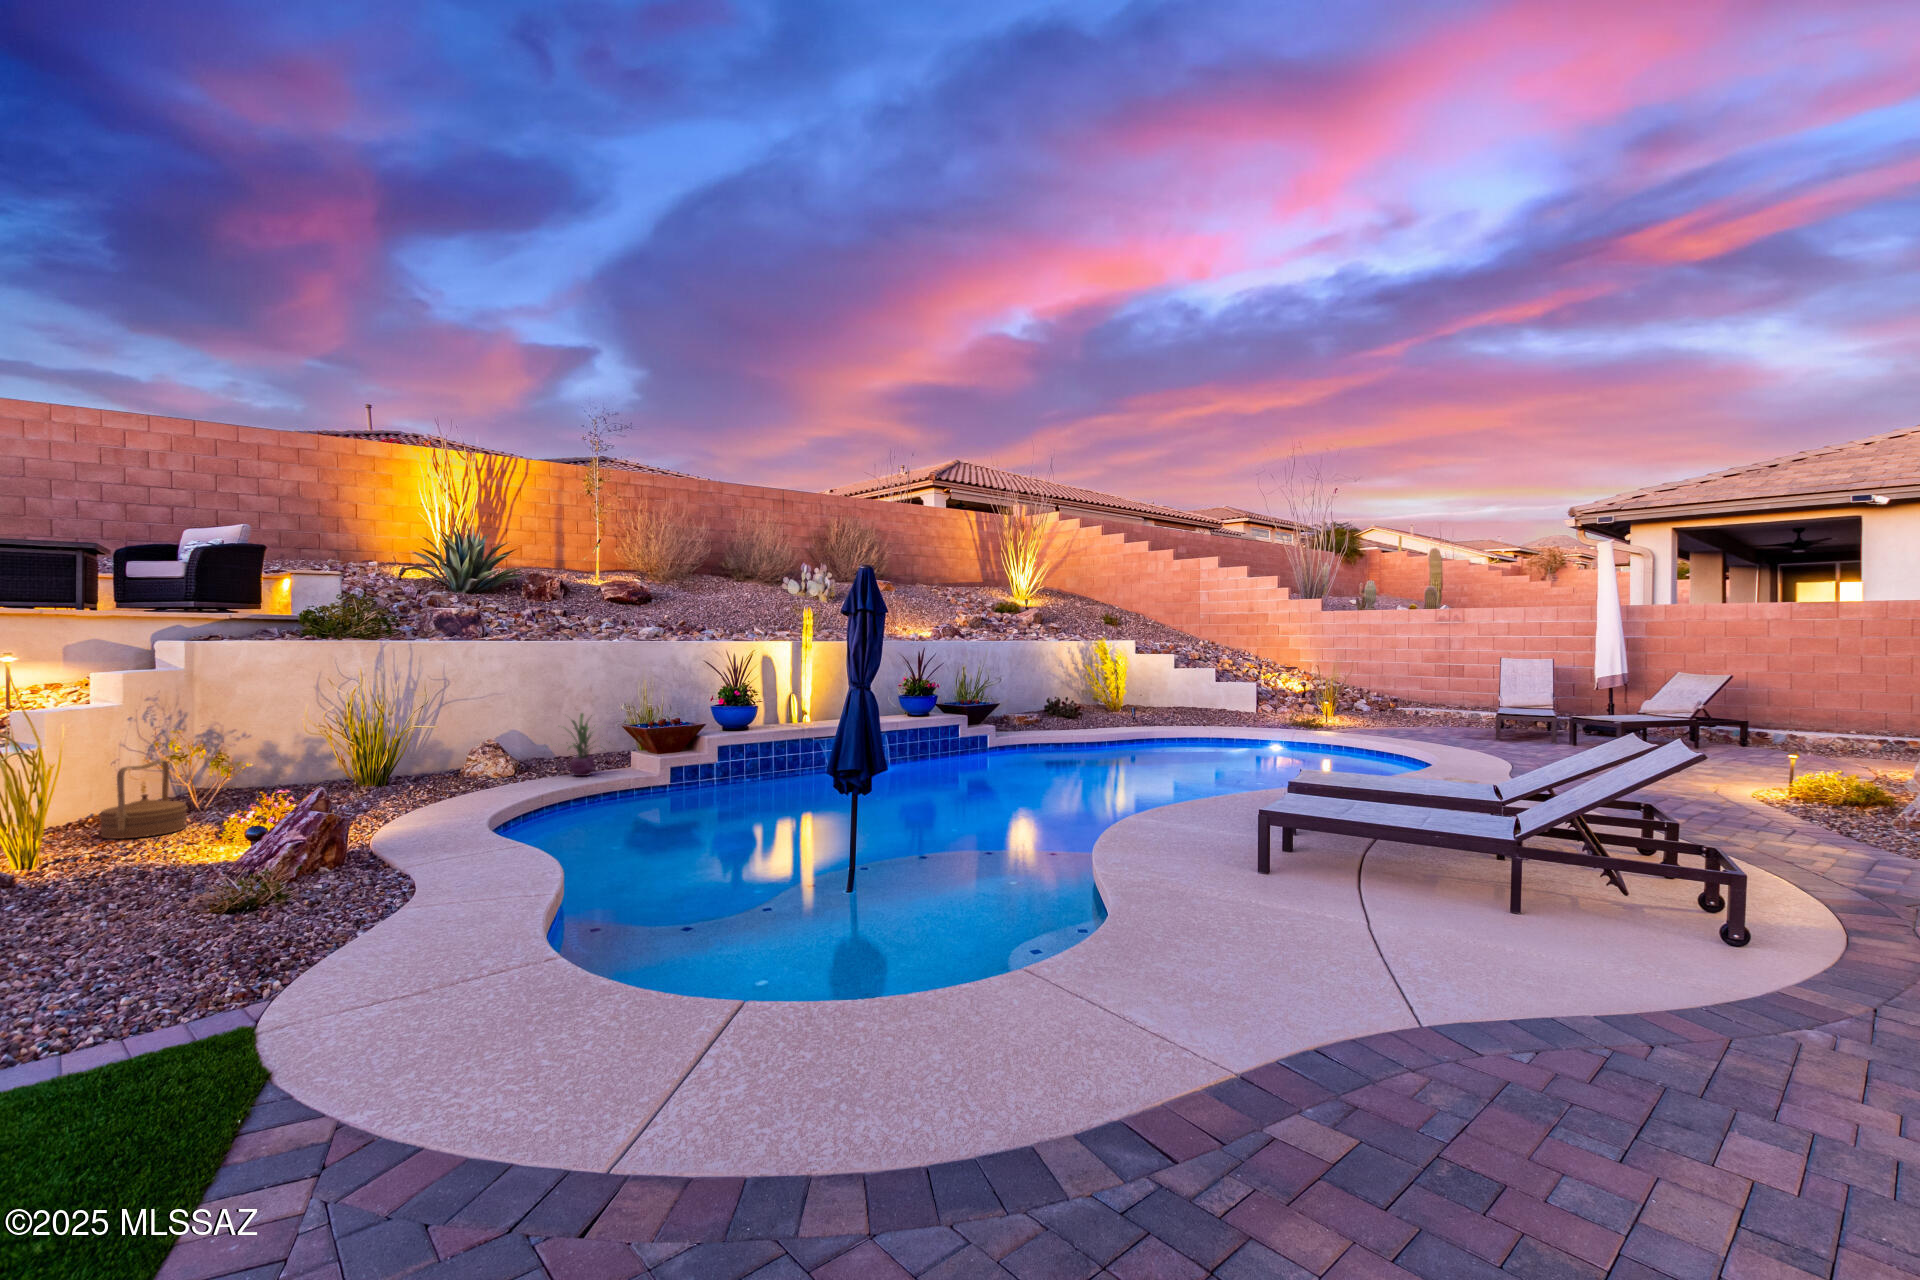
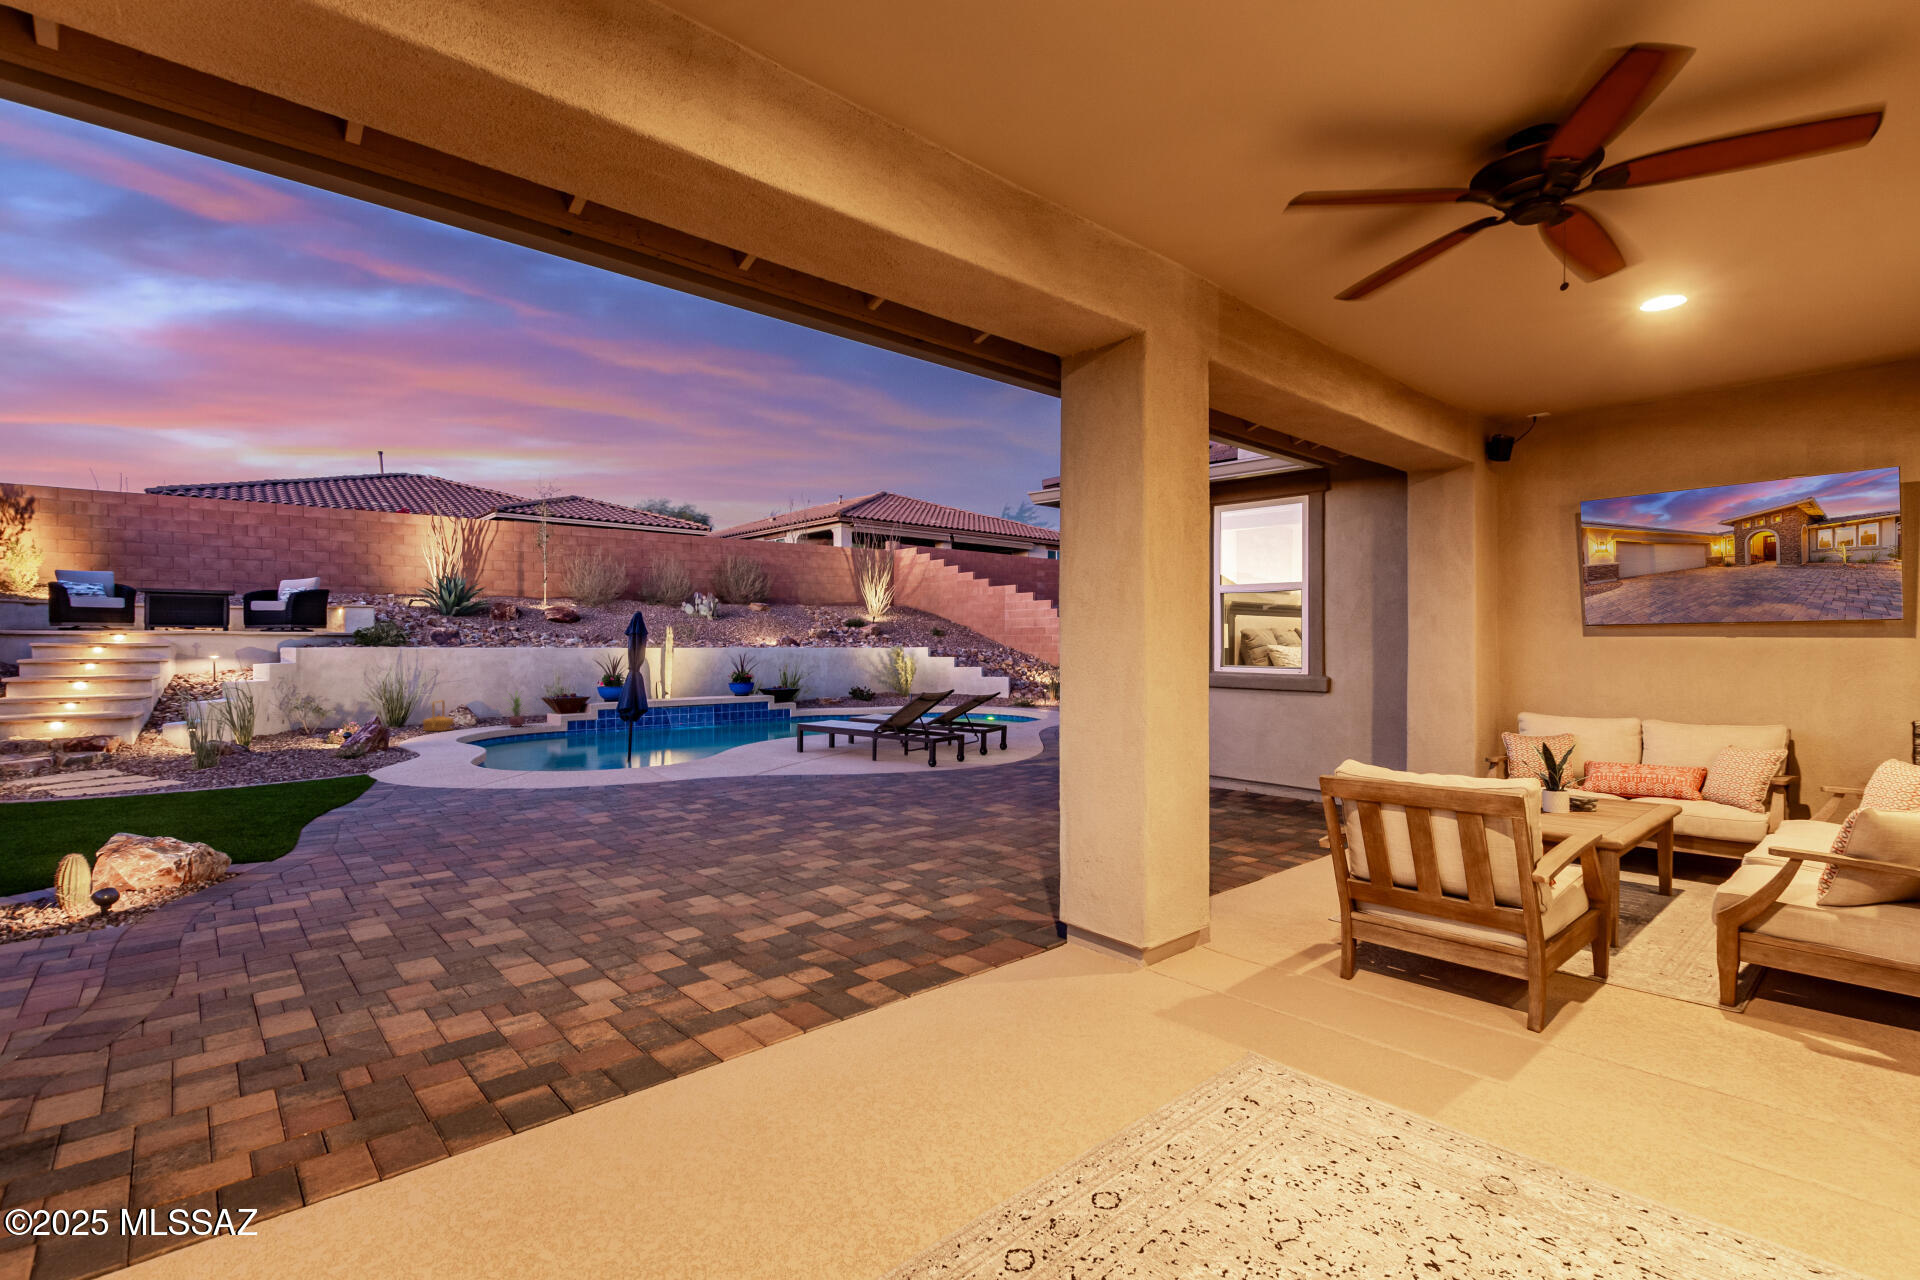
woven basket: present [99,760,187,839] -> present [423,700,454,731]

